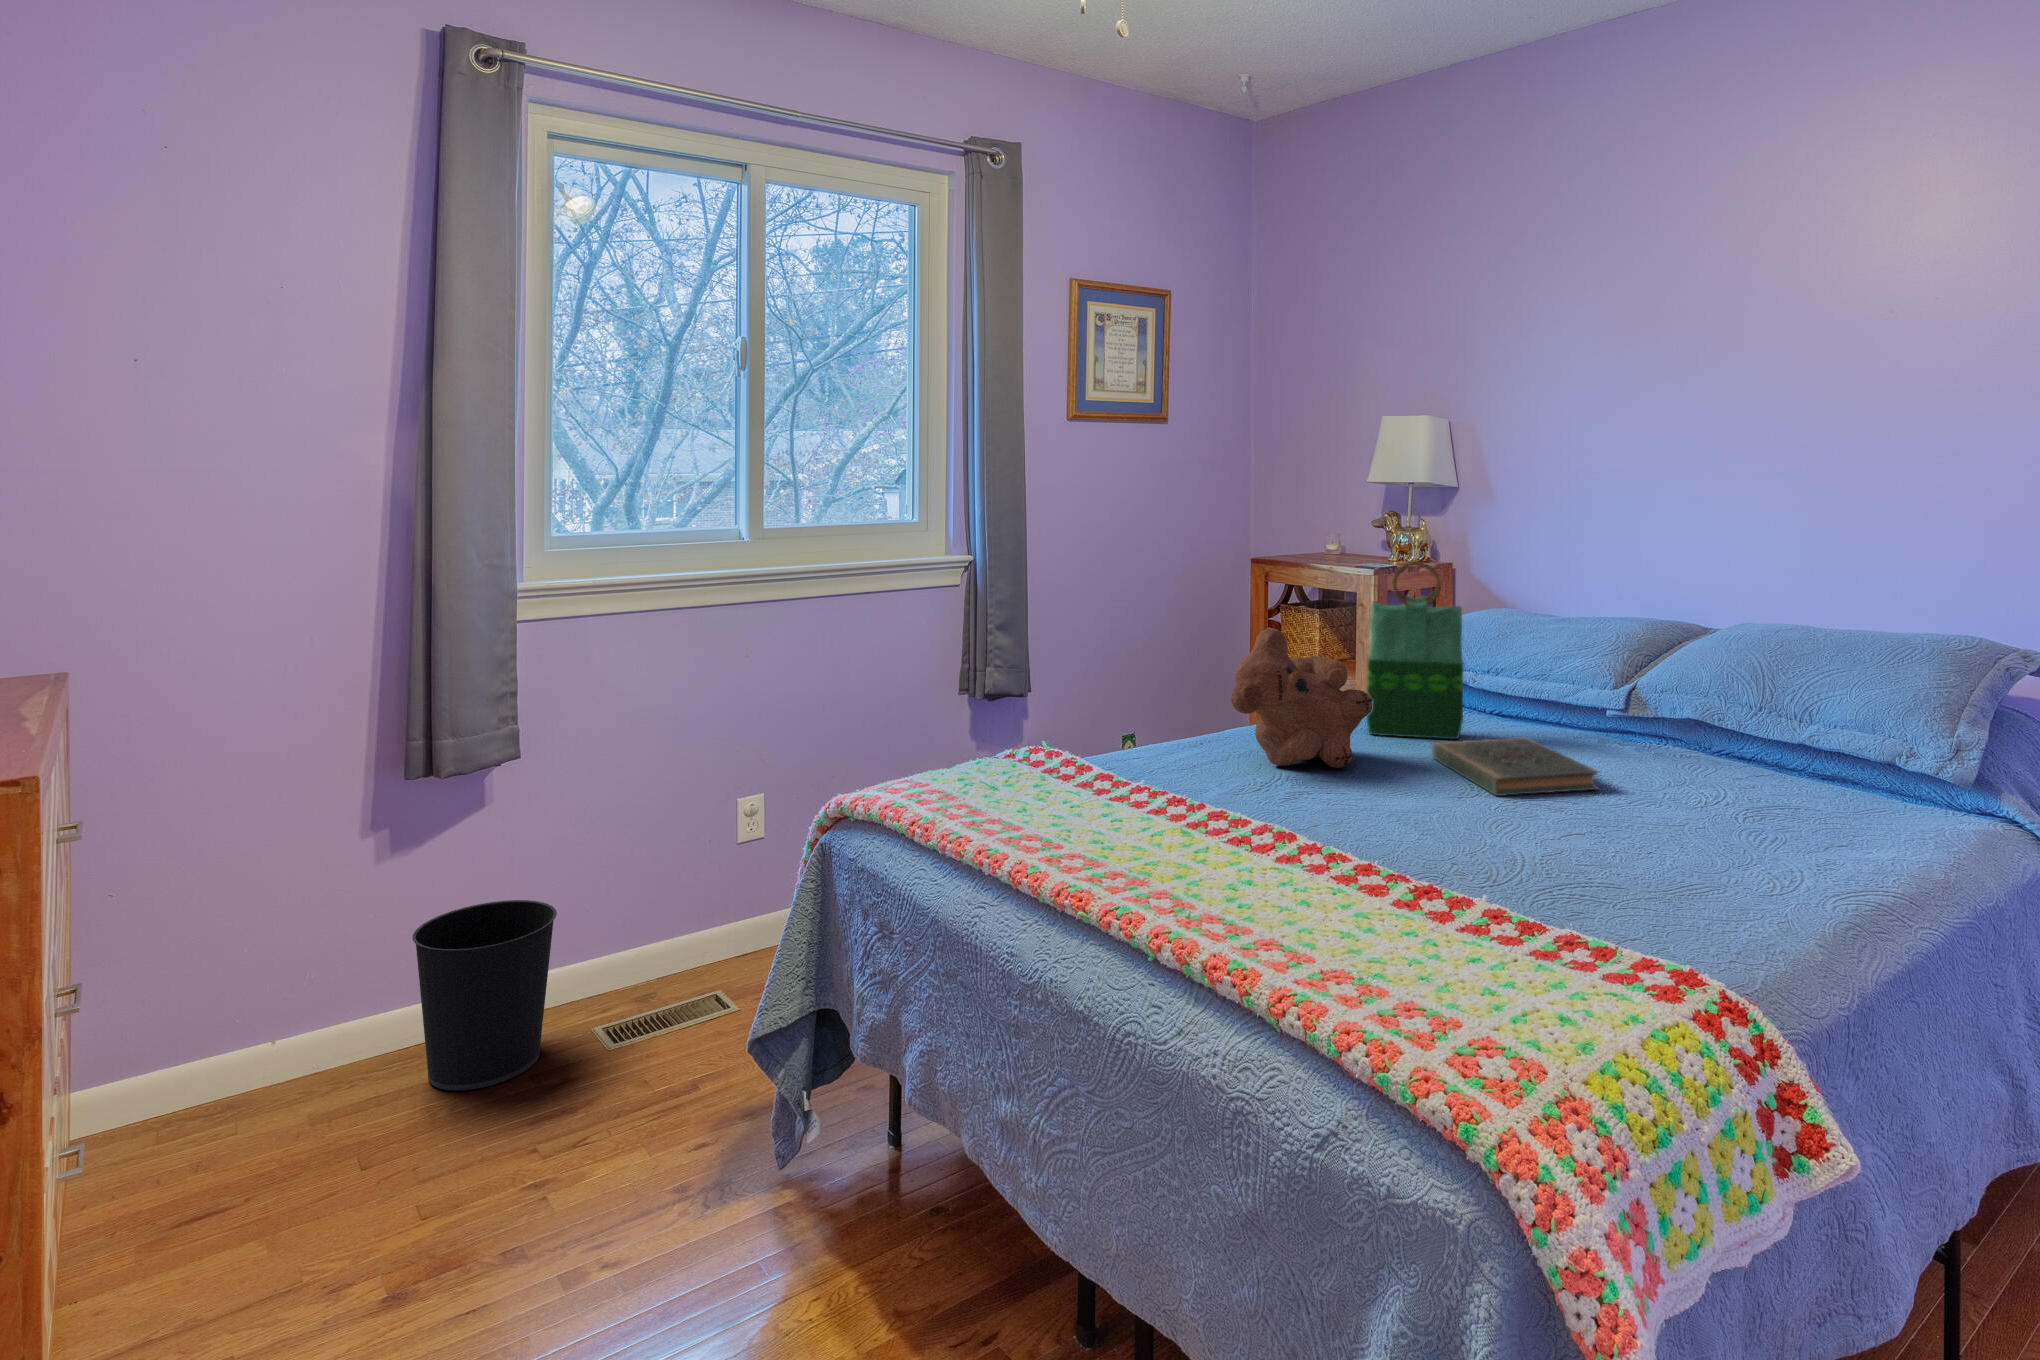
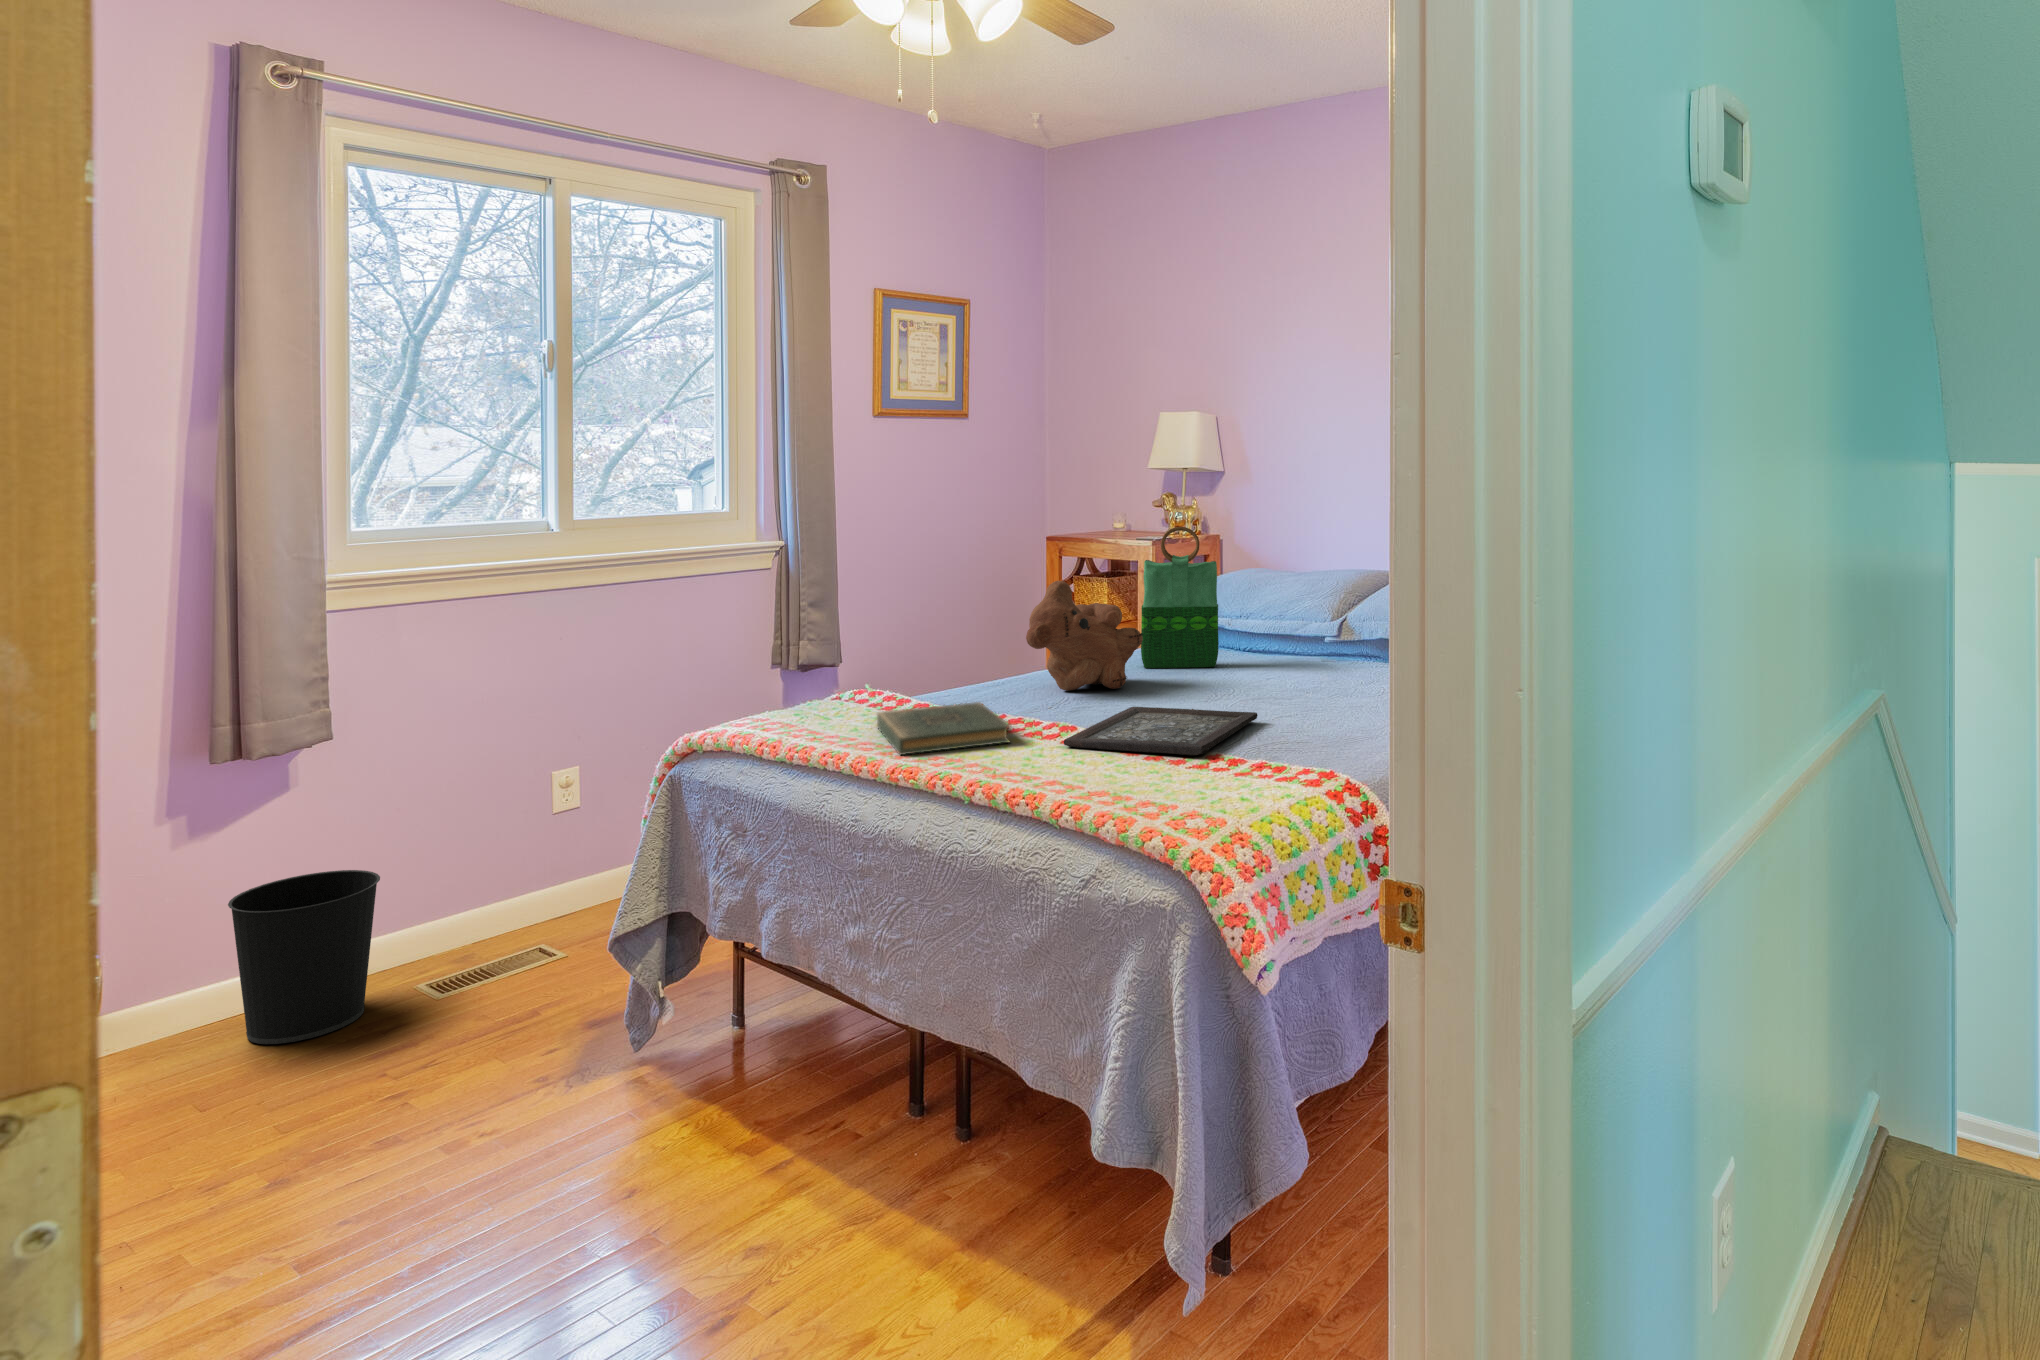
book: present [1432,738,1598,796] -> present [877,702,1010,755]
tray: none [1281,805,1539,908] -> present [1064,707,1258,755]

